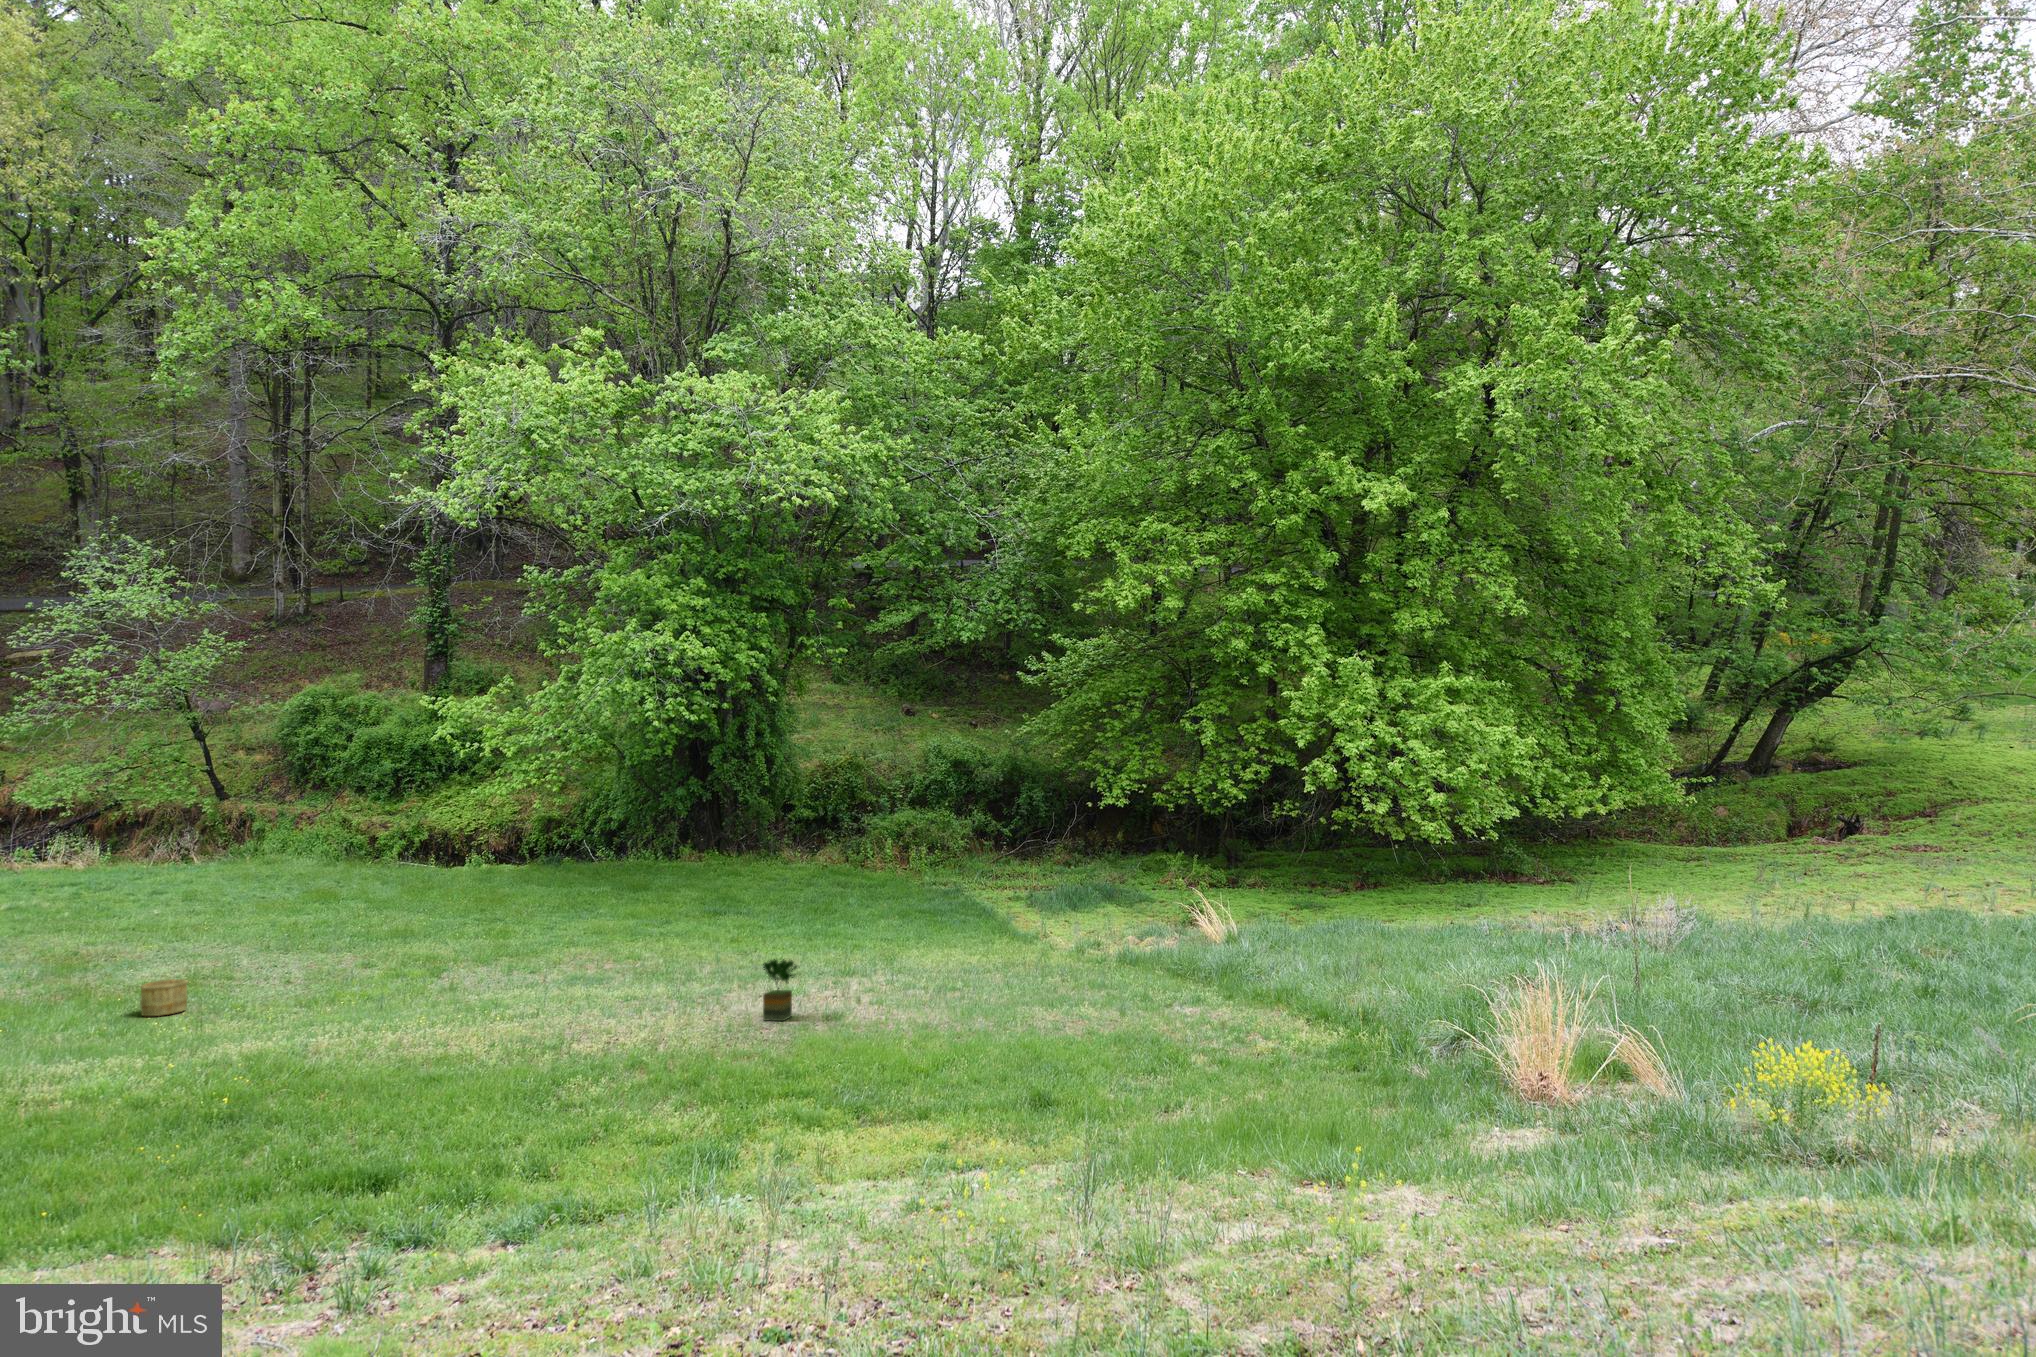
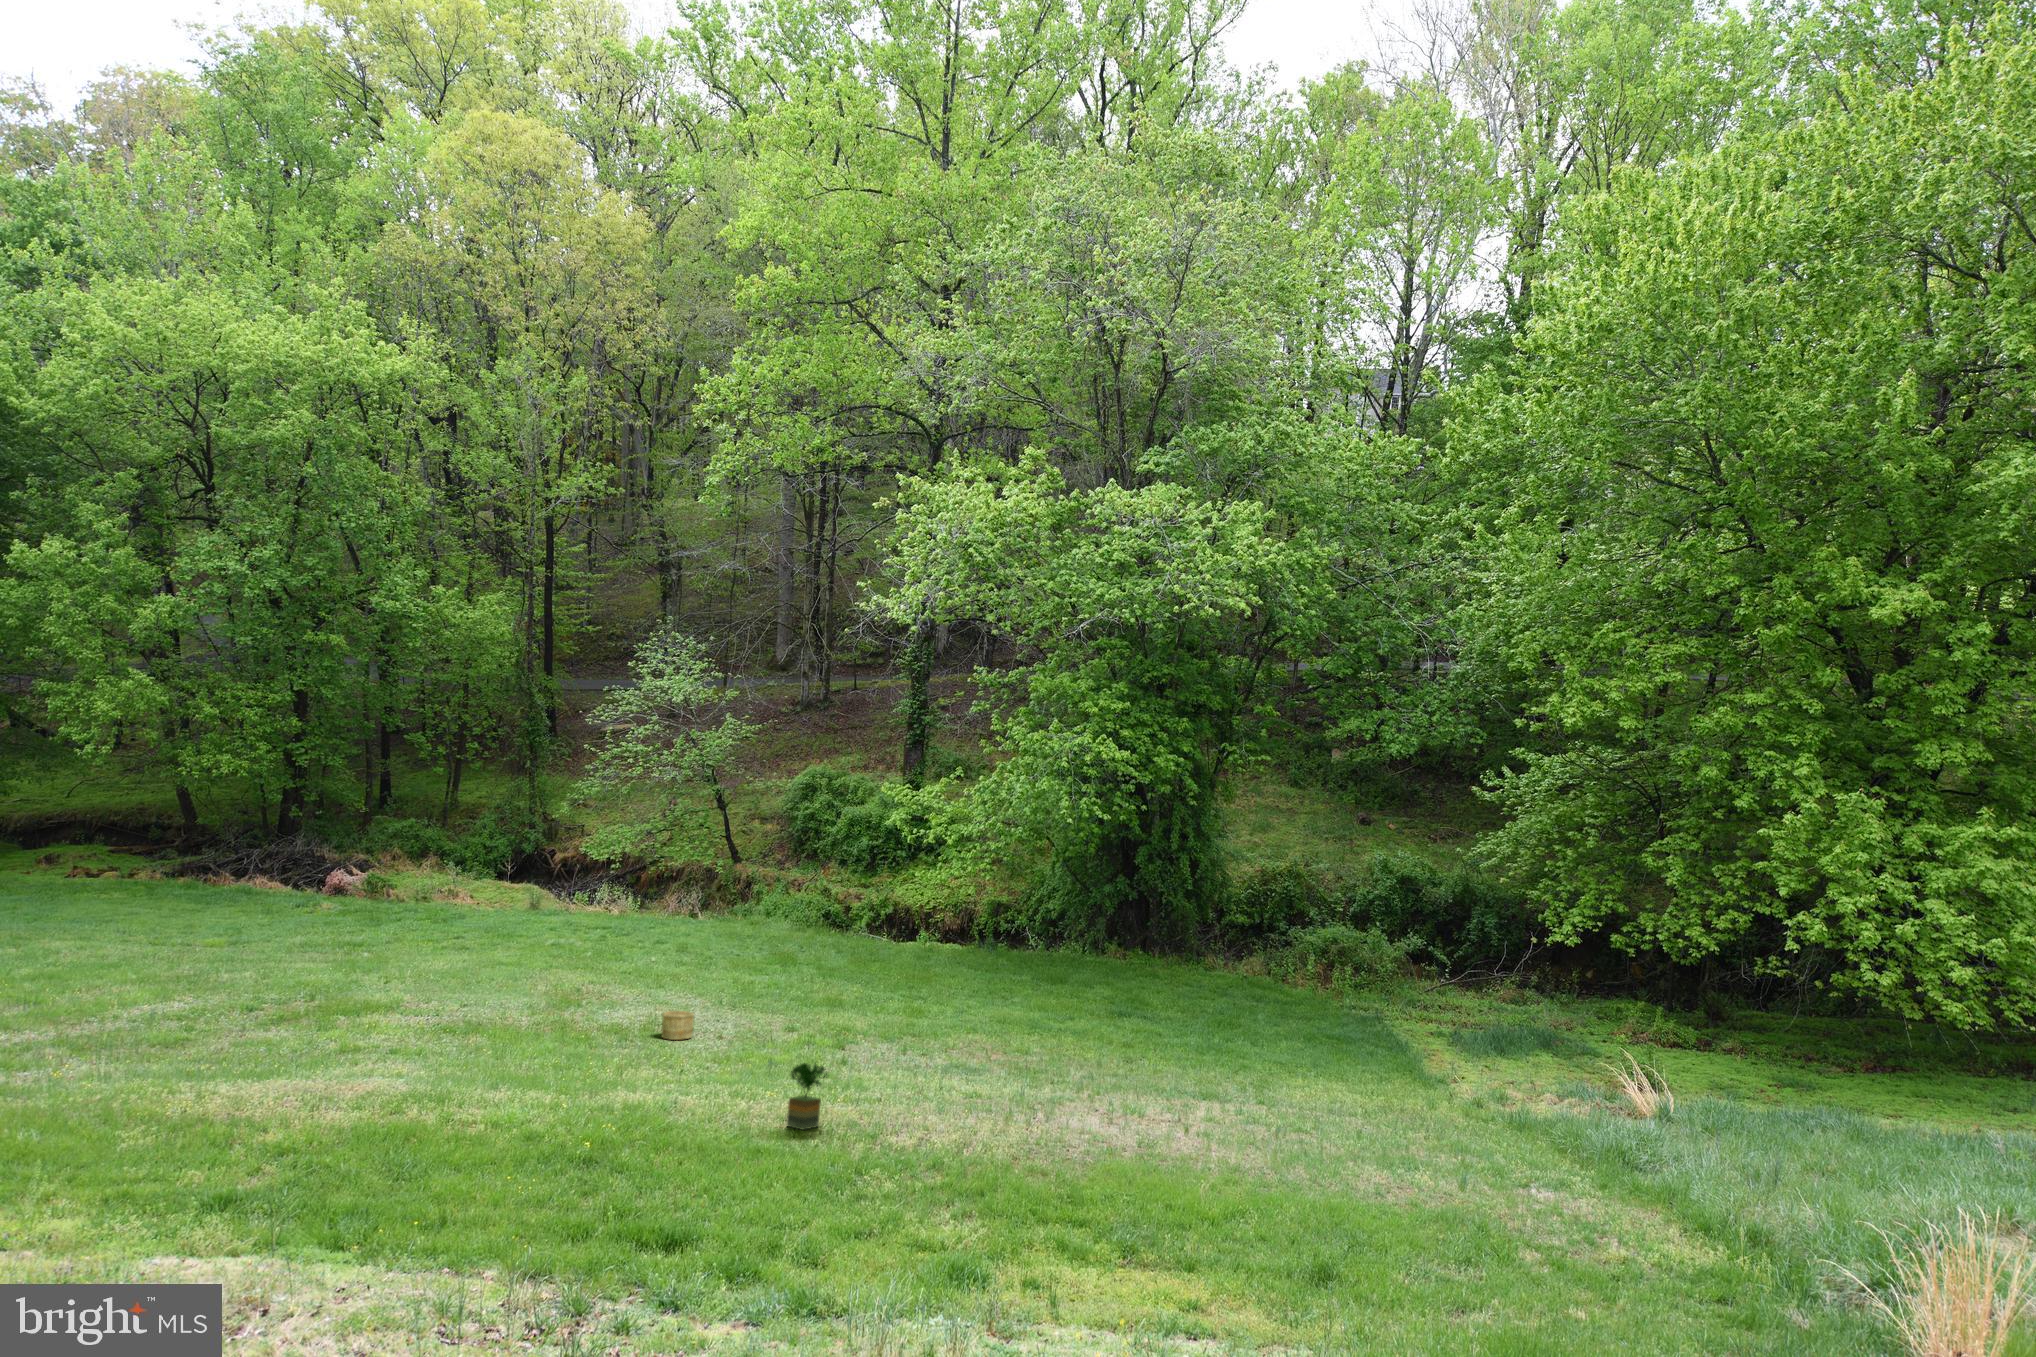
potted tree: present [763,959,797,1021] -> present [787,1063,829,1130]

